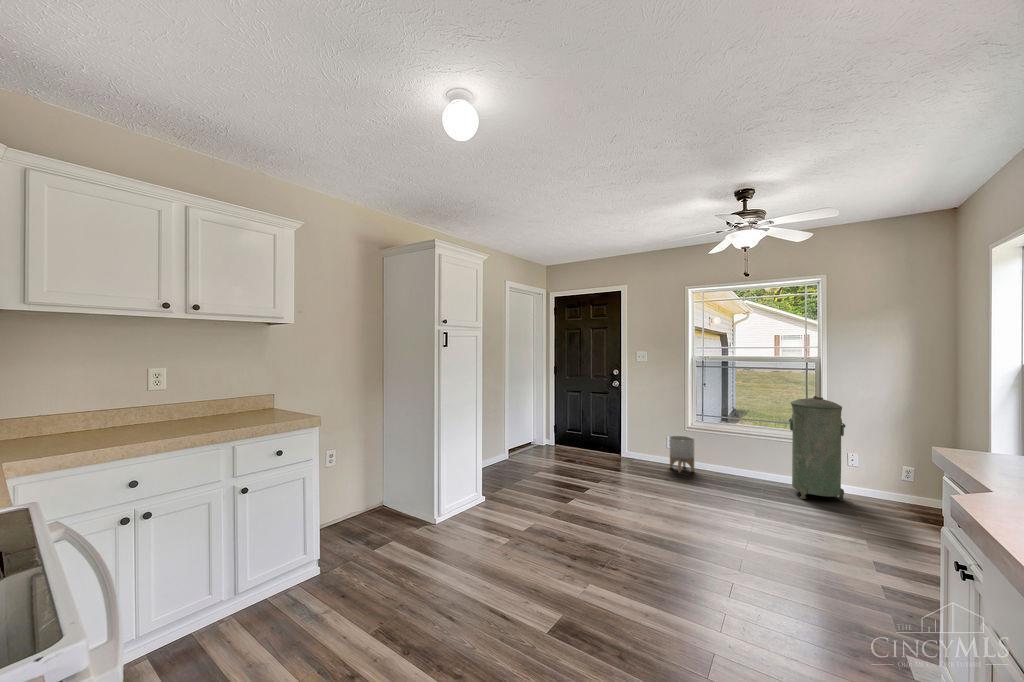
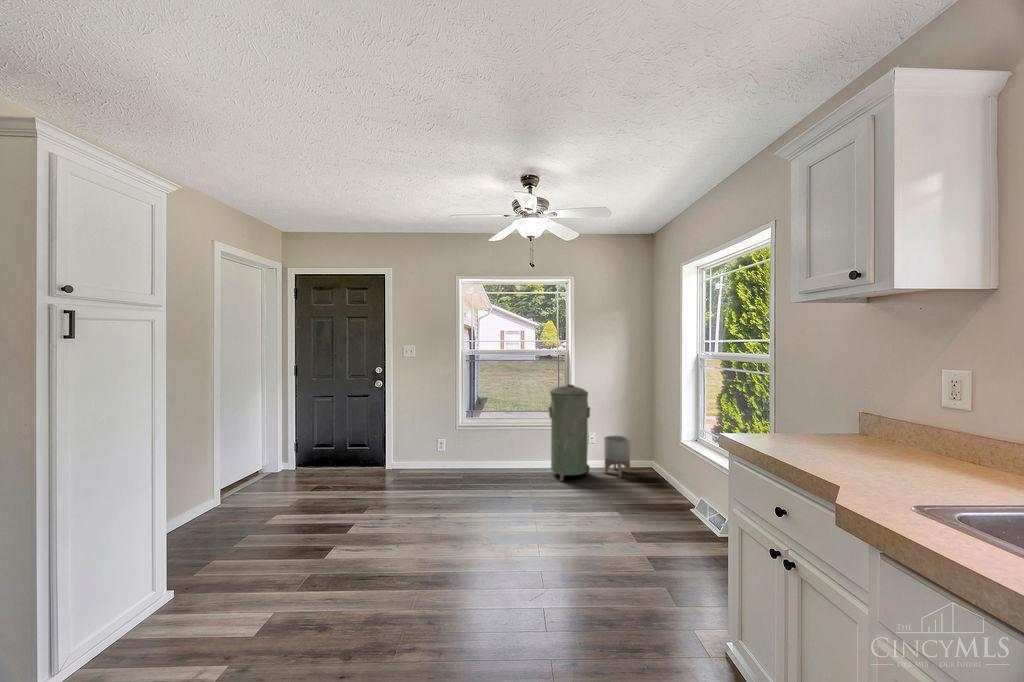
planter: present [670,436,694,472] -> present [604,436,630,477]

